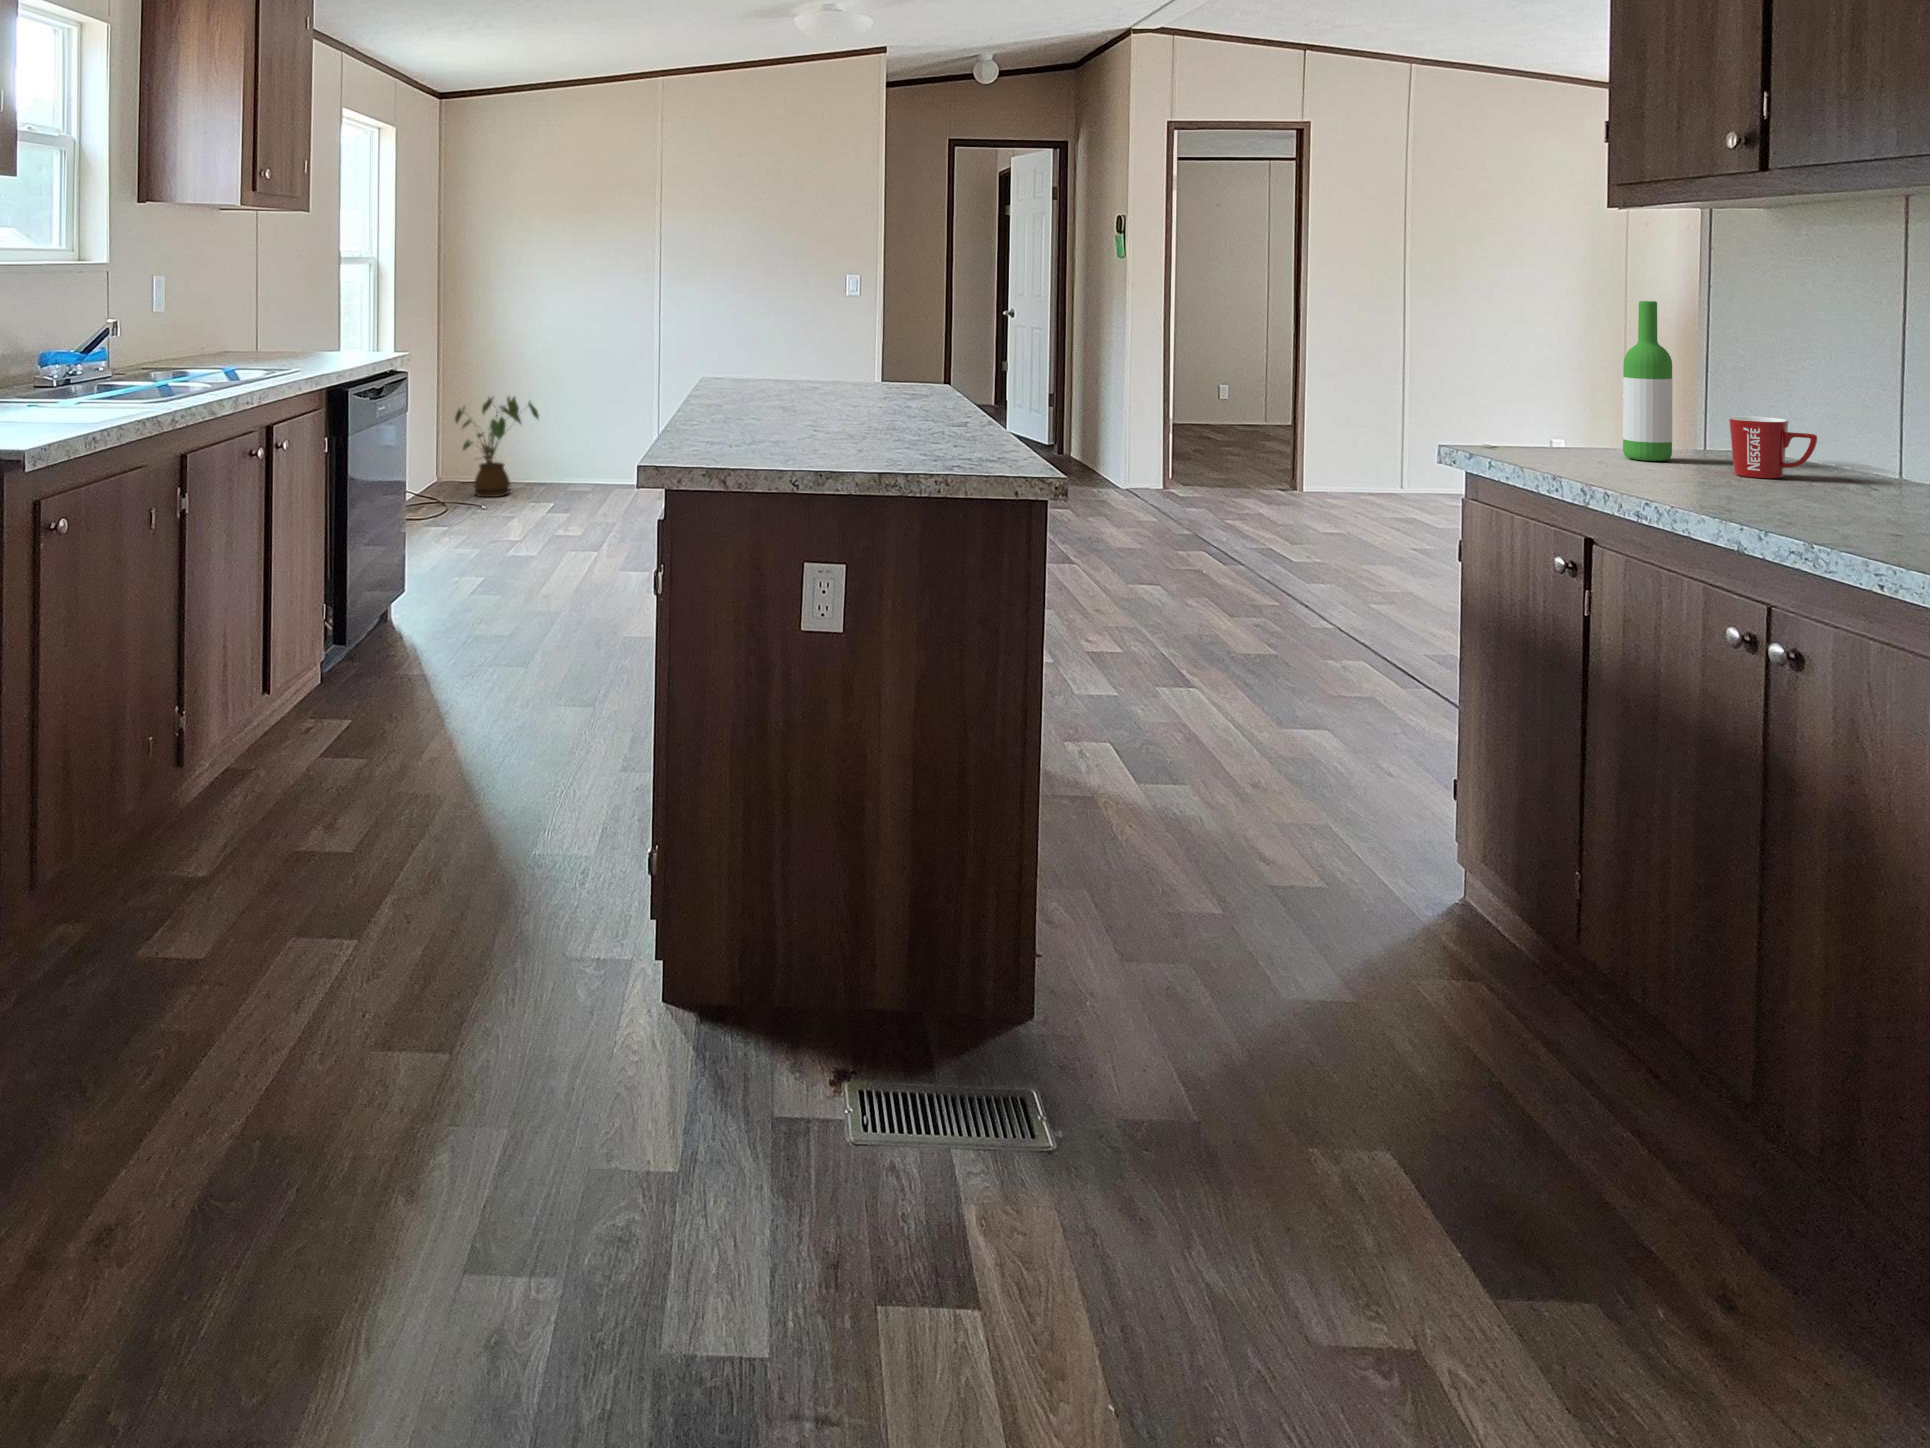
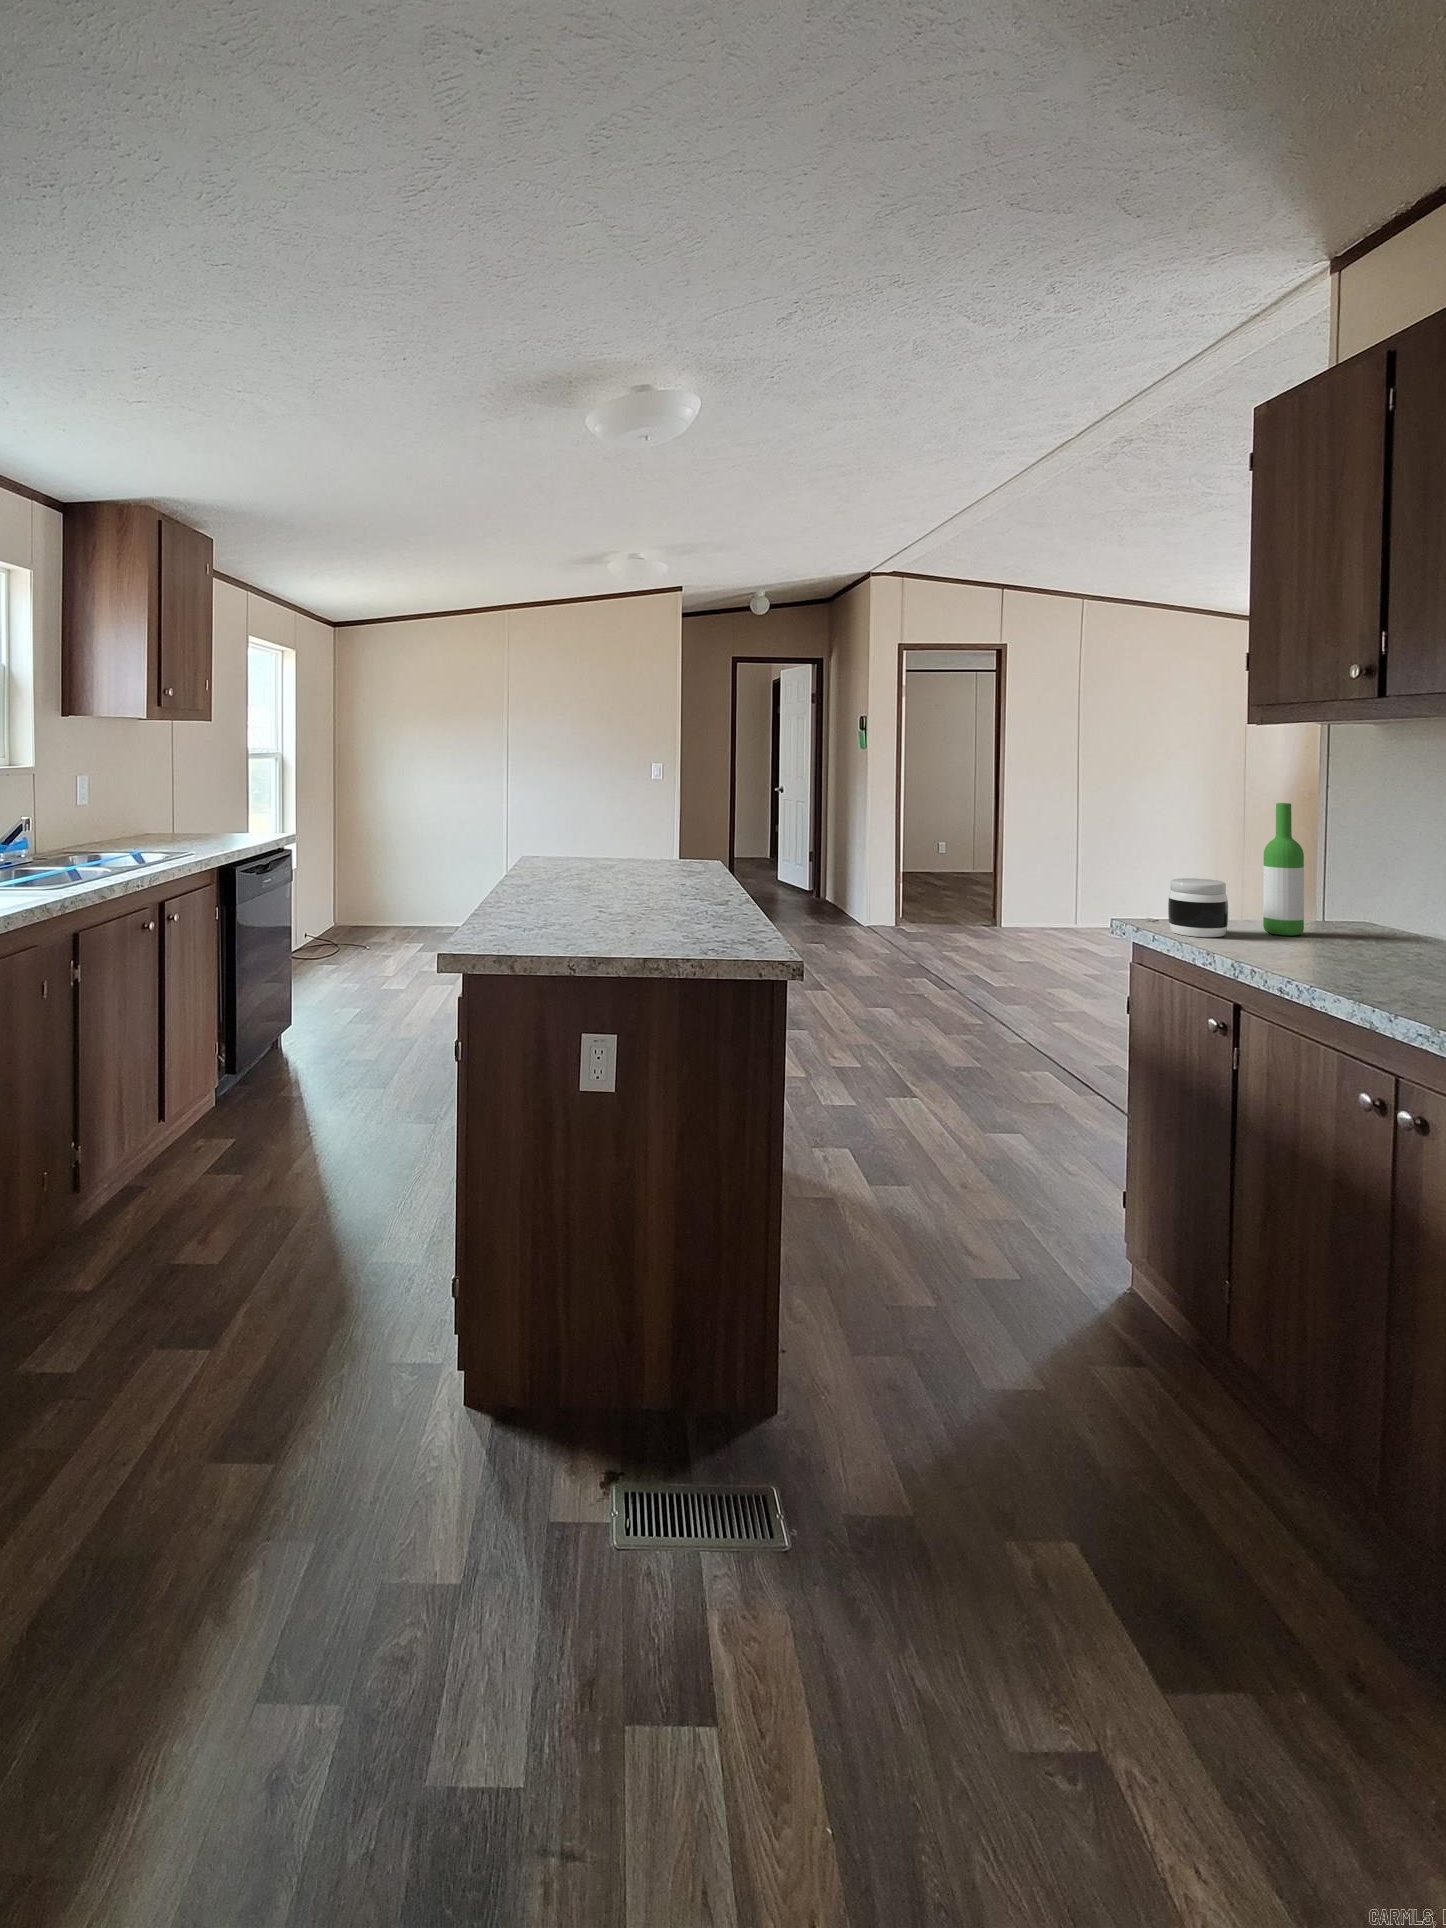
jar: none [1507,393,1579,462] -> present [1168,878,1228,937]
house plant: present [455,396,539,497] -> none [342,861,409,941]
mug: present [1729,416,1817,478] -> none [1353,901,1426,954]

